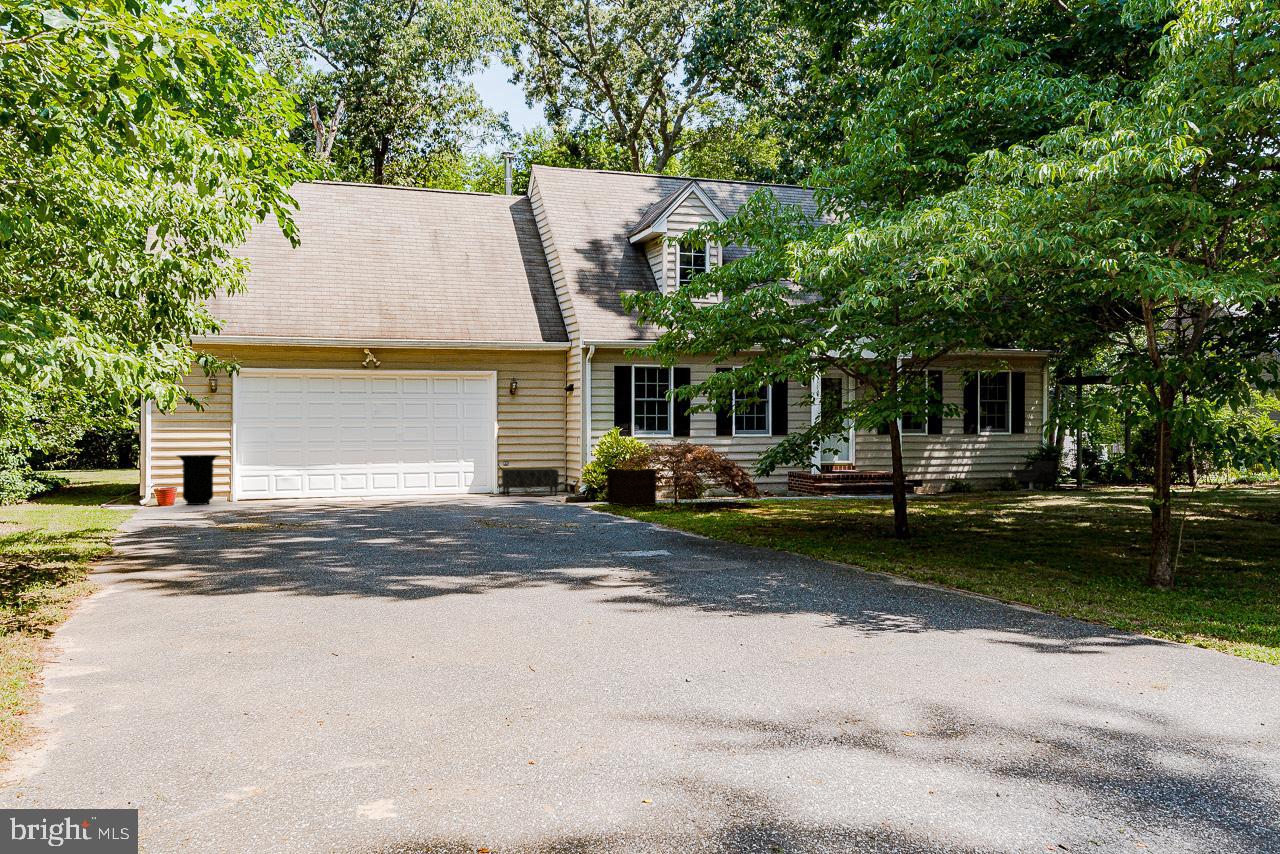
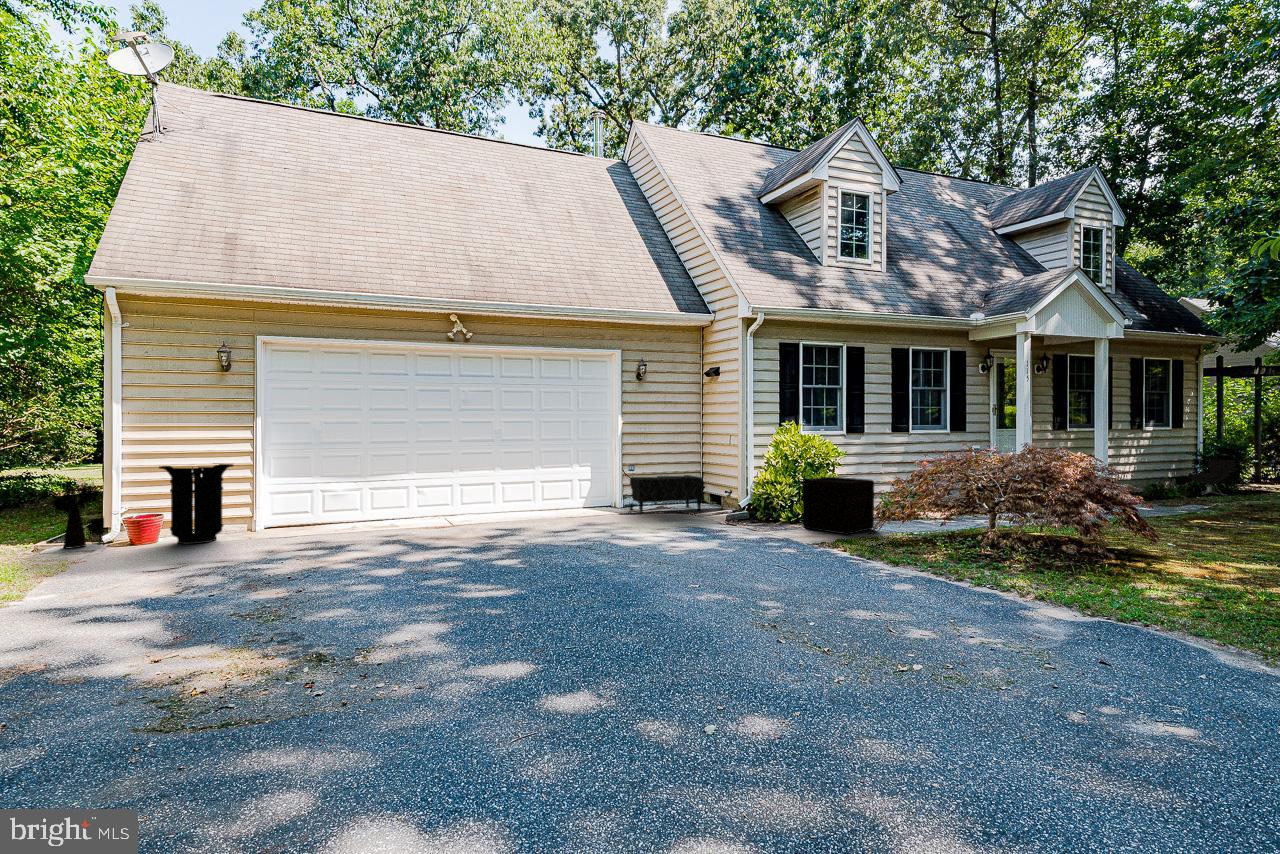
potted plant: none [114,465,148,506] -> present [51,483,109,548]

